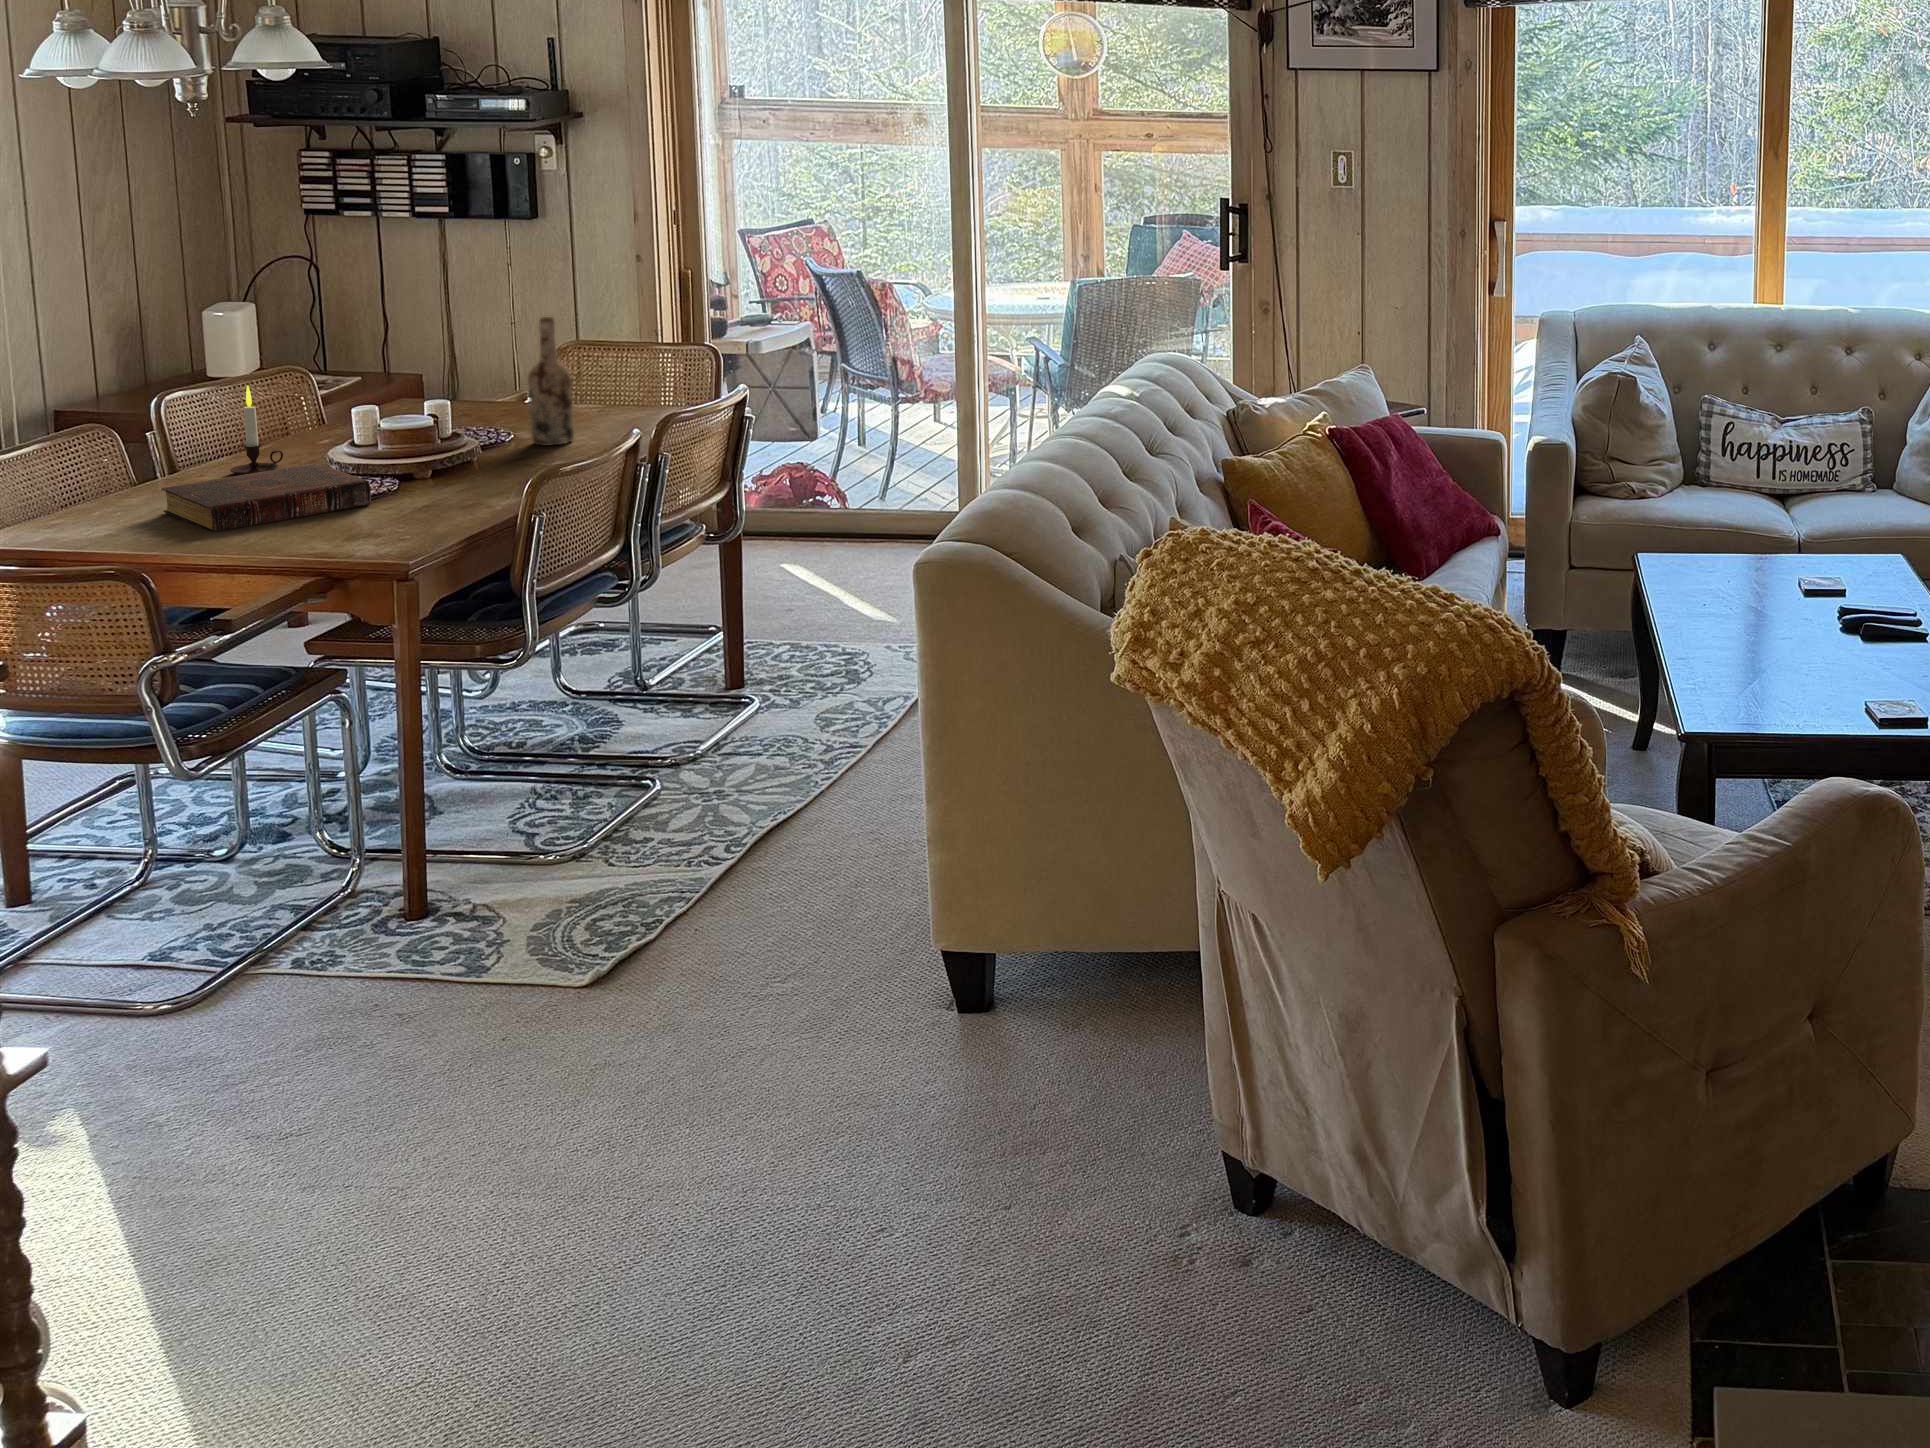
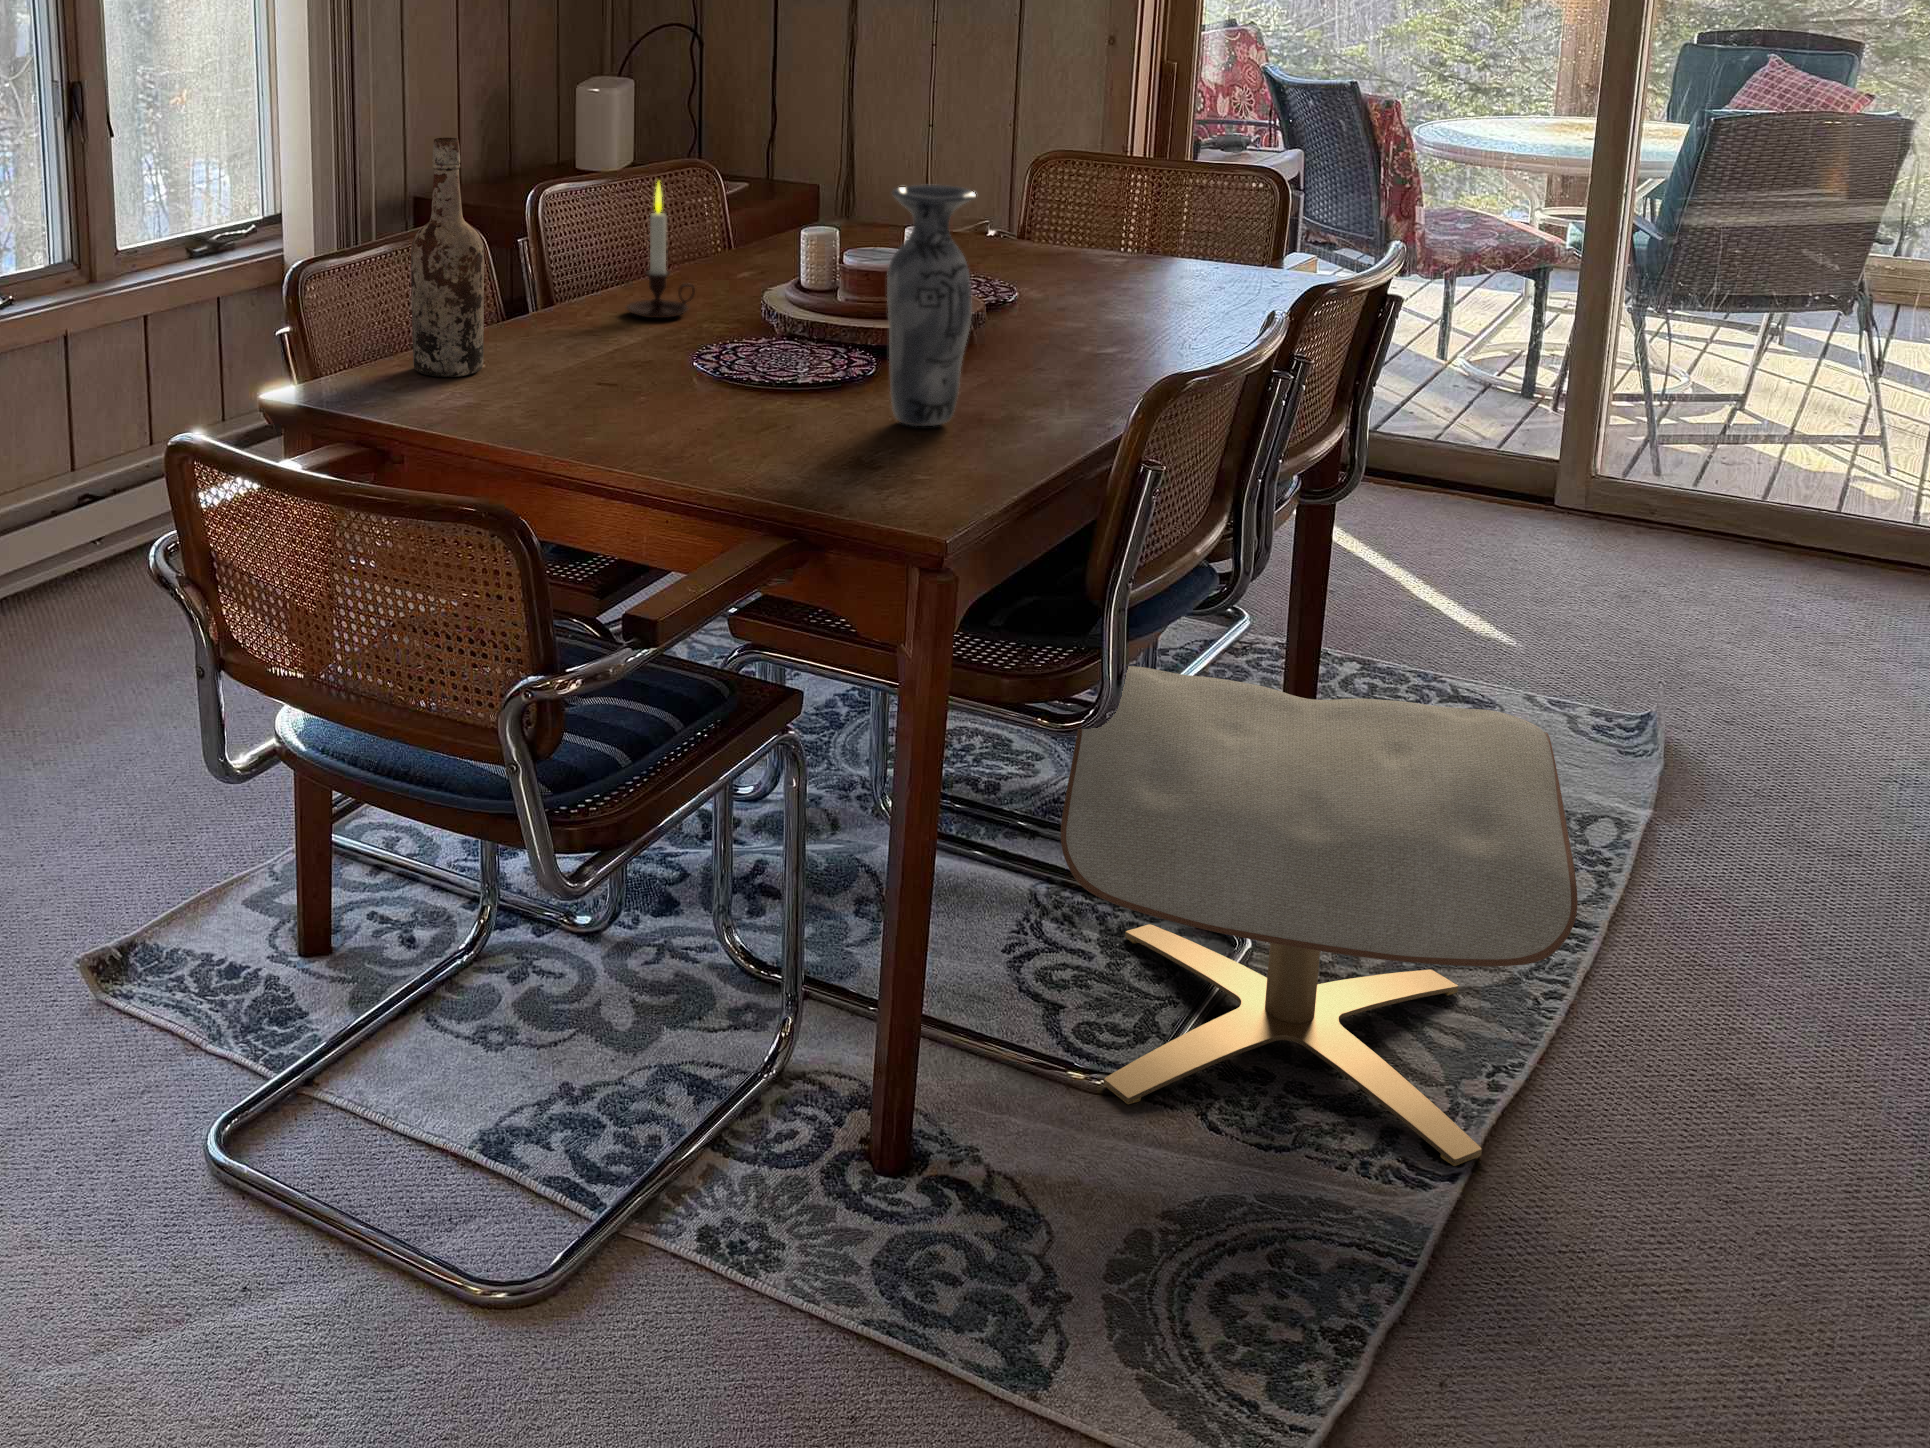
wine bottle: present [528,317,574,446] -> present [411,138,484,377]
vase: none [384,376,441,513] -> present [887,185,976,426]
book: present [161,463,371,532] -> none [543,314,843,422]
ottoman: none [510,626,796,864] -> present [1061,666,1578,1166]

